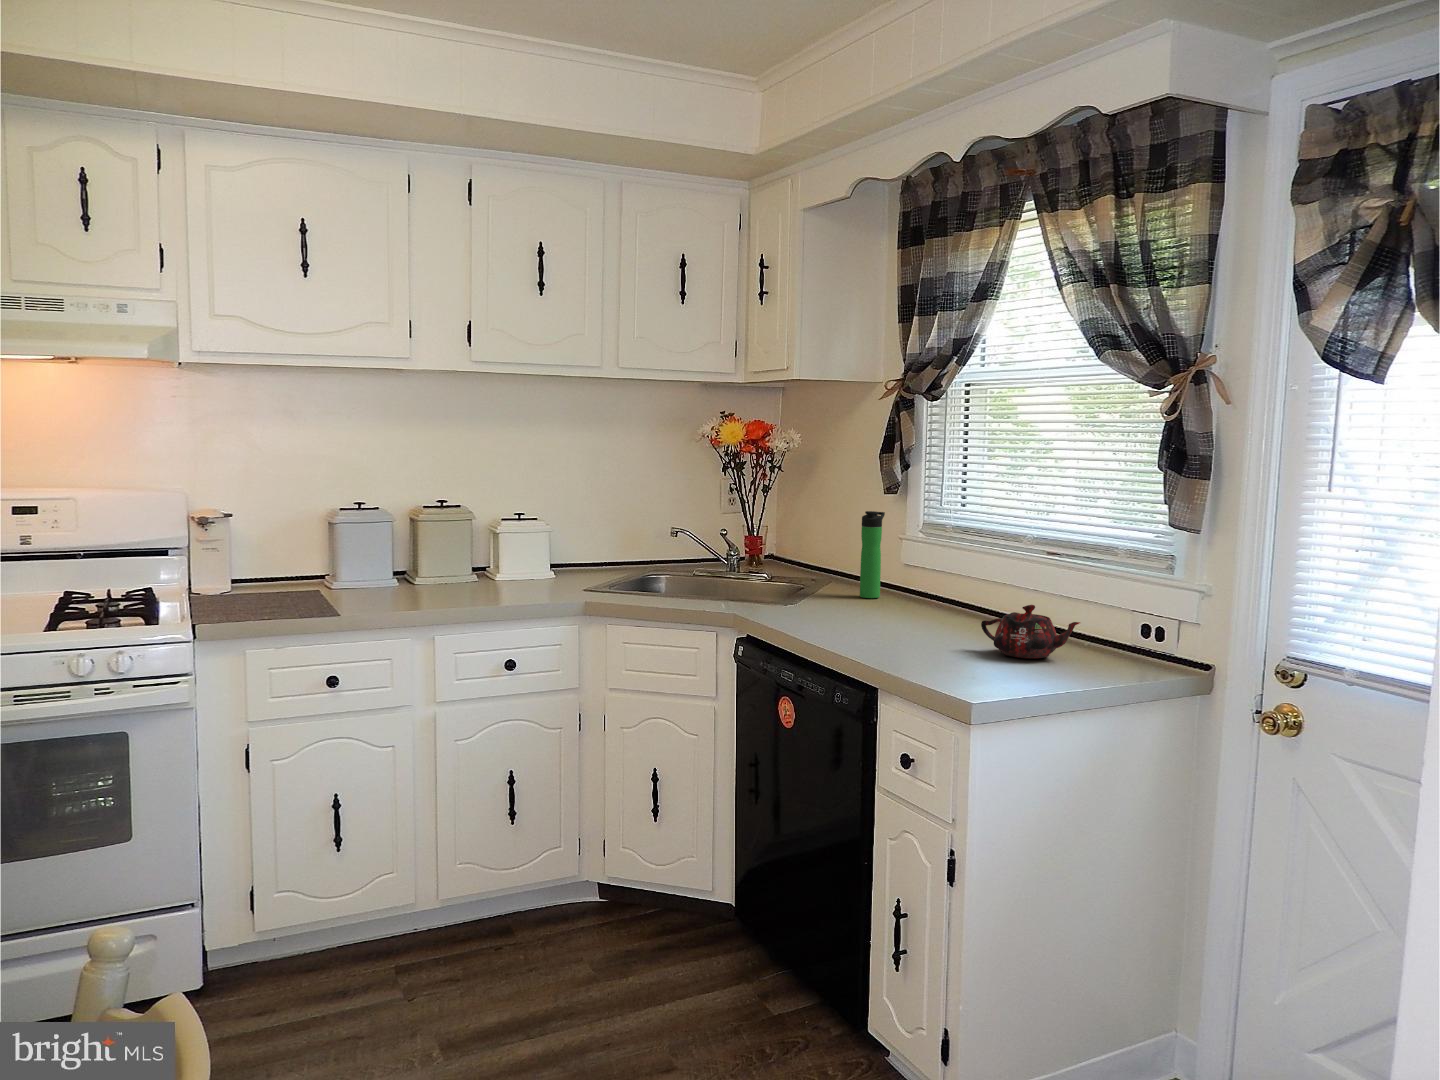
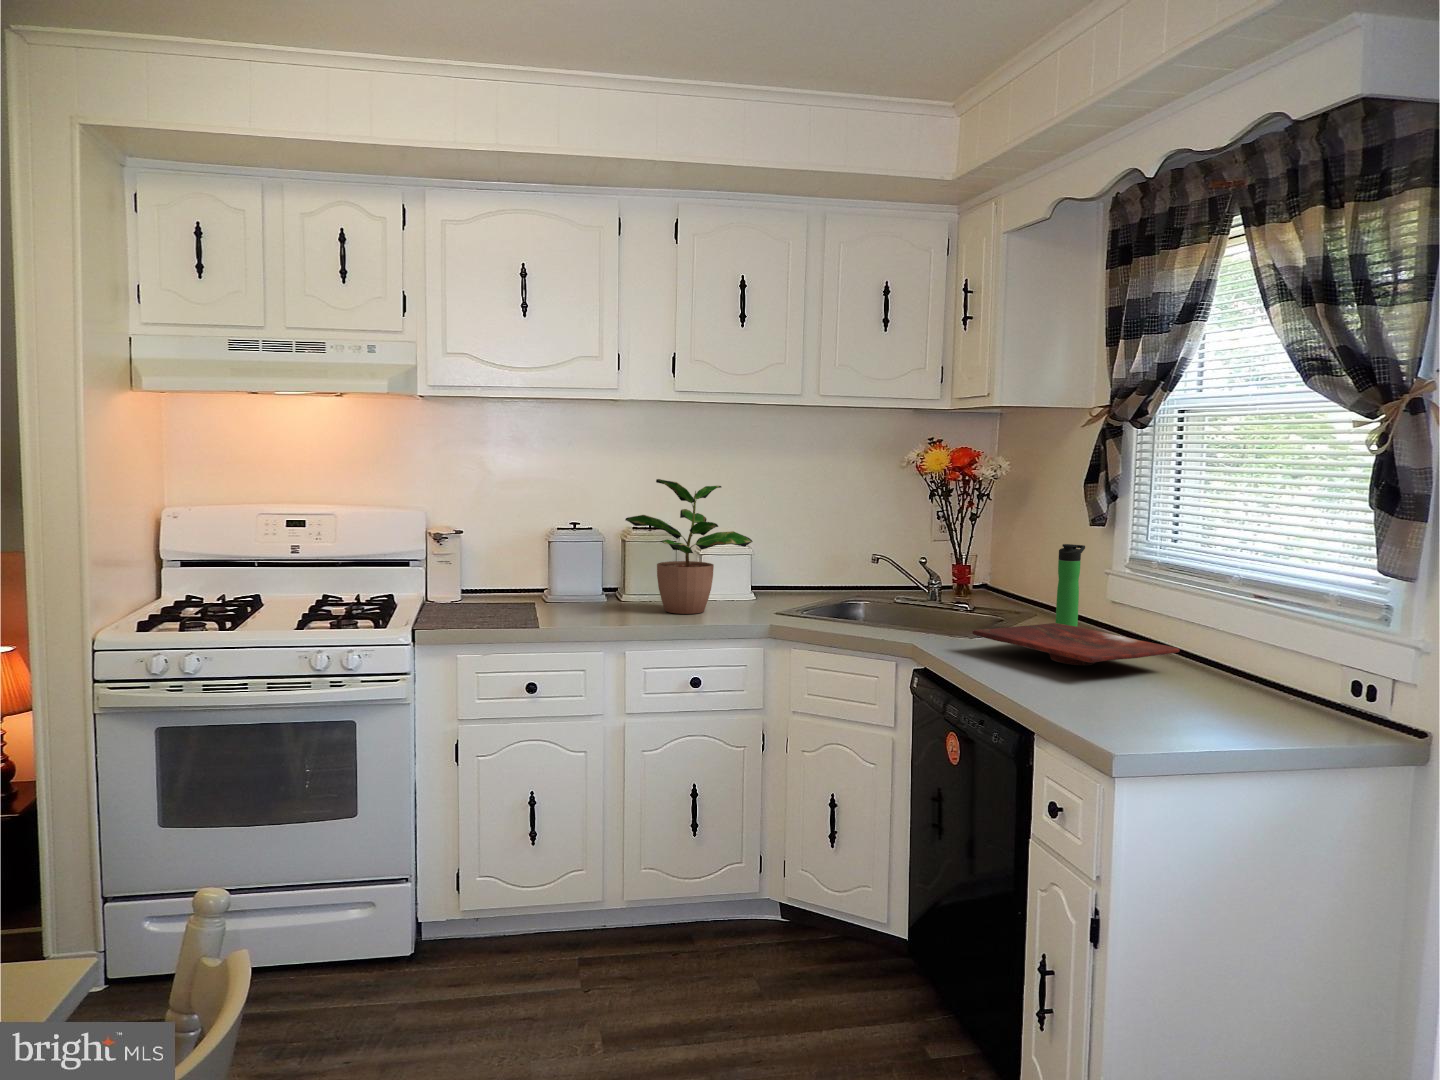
potted plant: none [421,454,560,595] -> present [625,479,753,614]
cutting board: none [794,587,985,625] -> present [972,623,1180,665]
teapot: present [981,605,1080,658] -> none [1160,653,1270,711]

